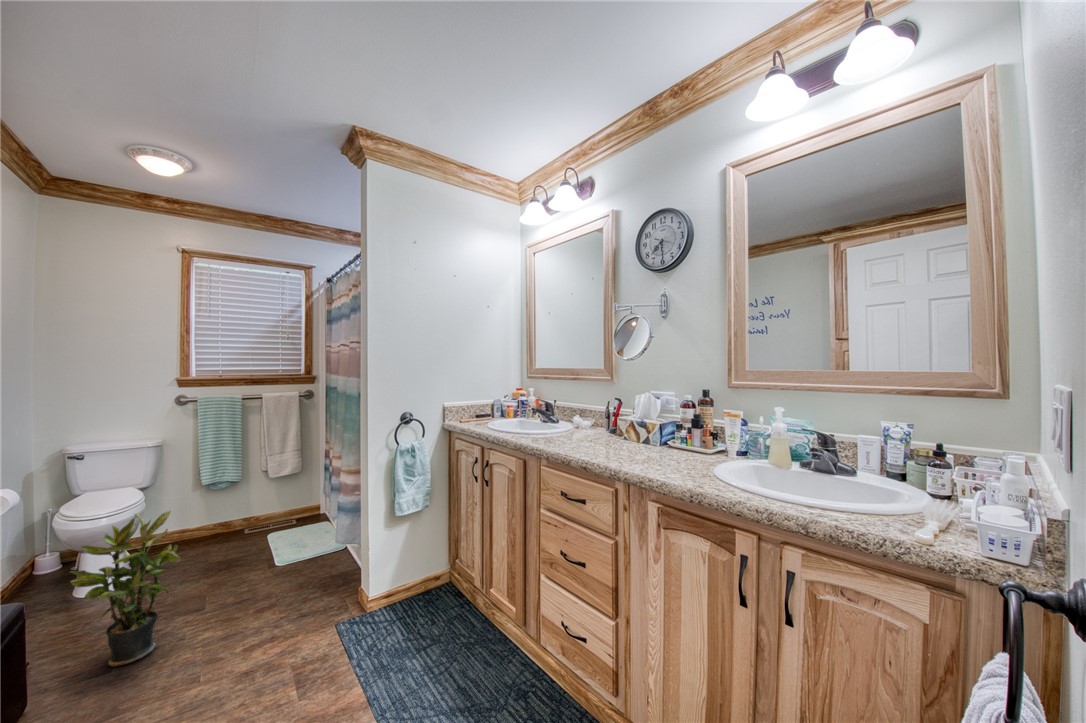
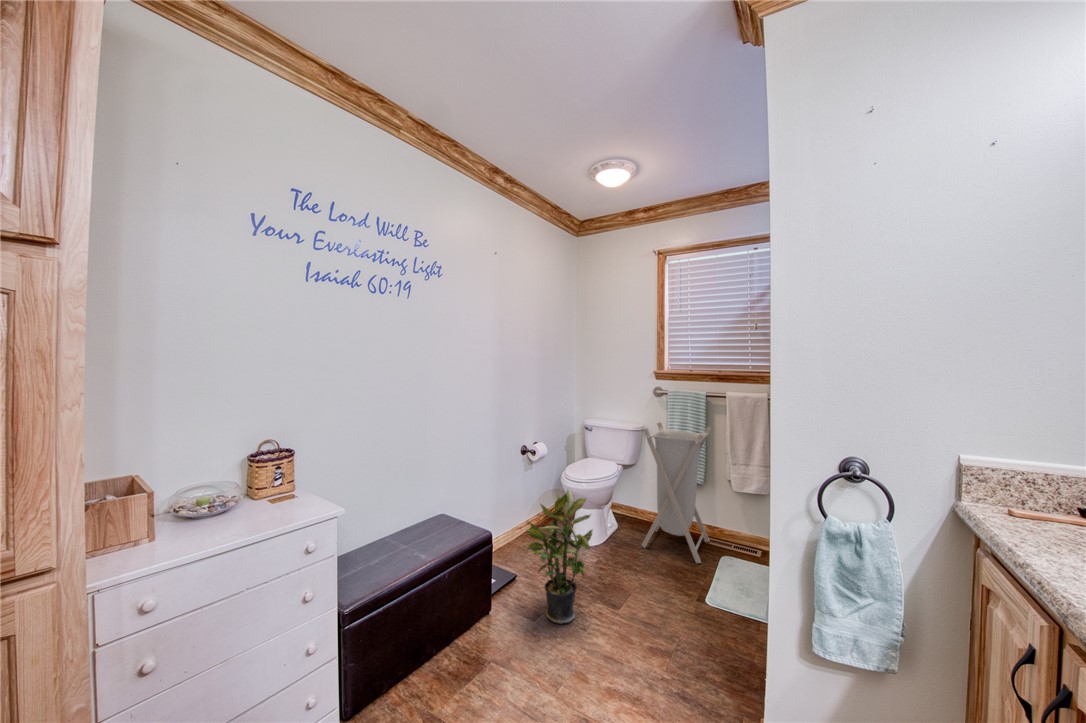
laundry hamper: none [179,427,255,564] -> present [642,422,711,563]

